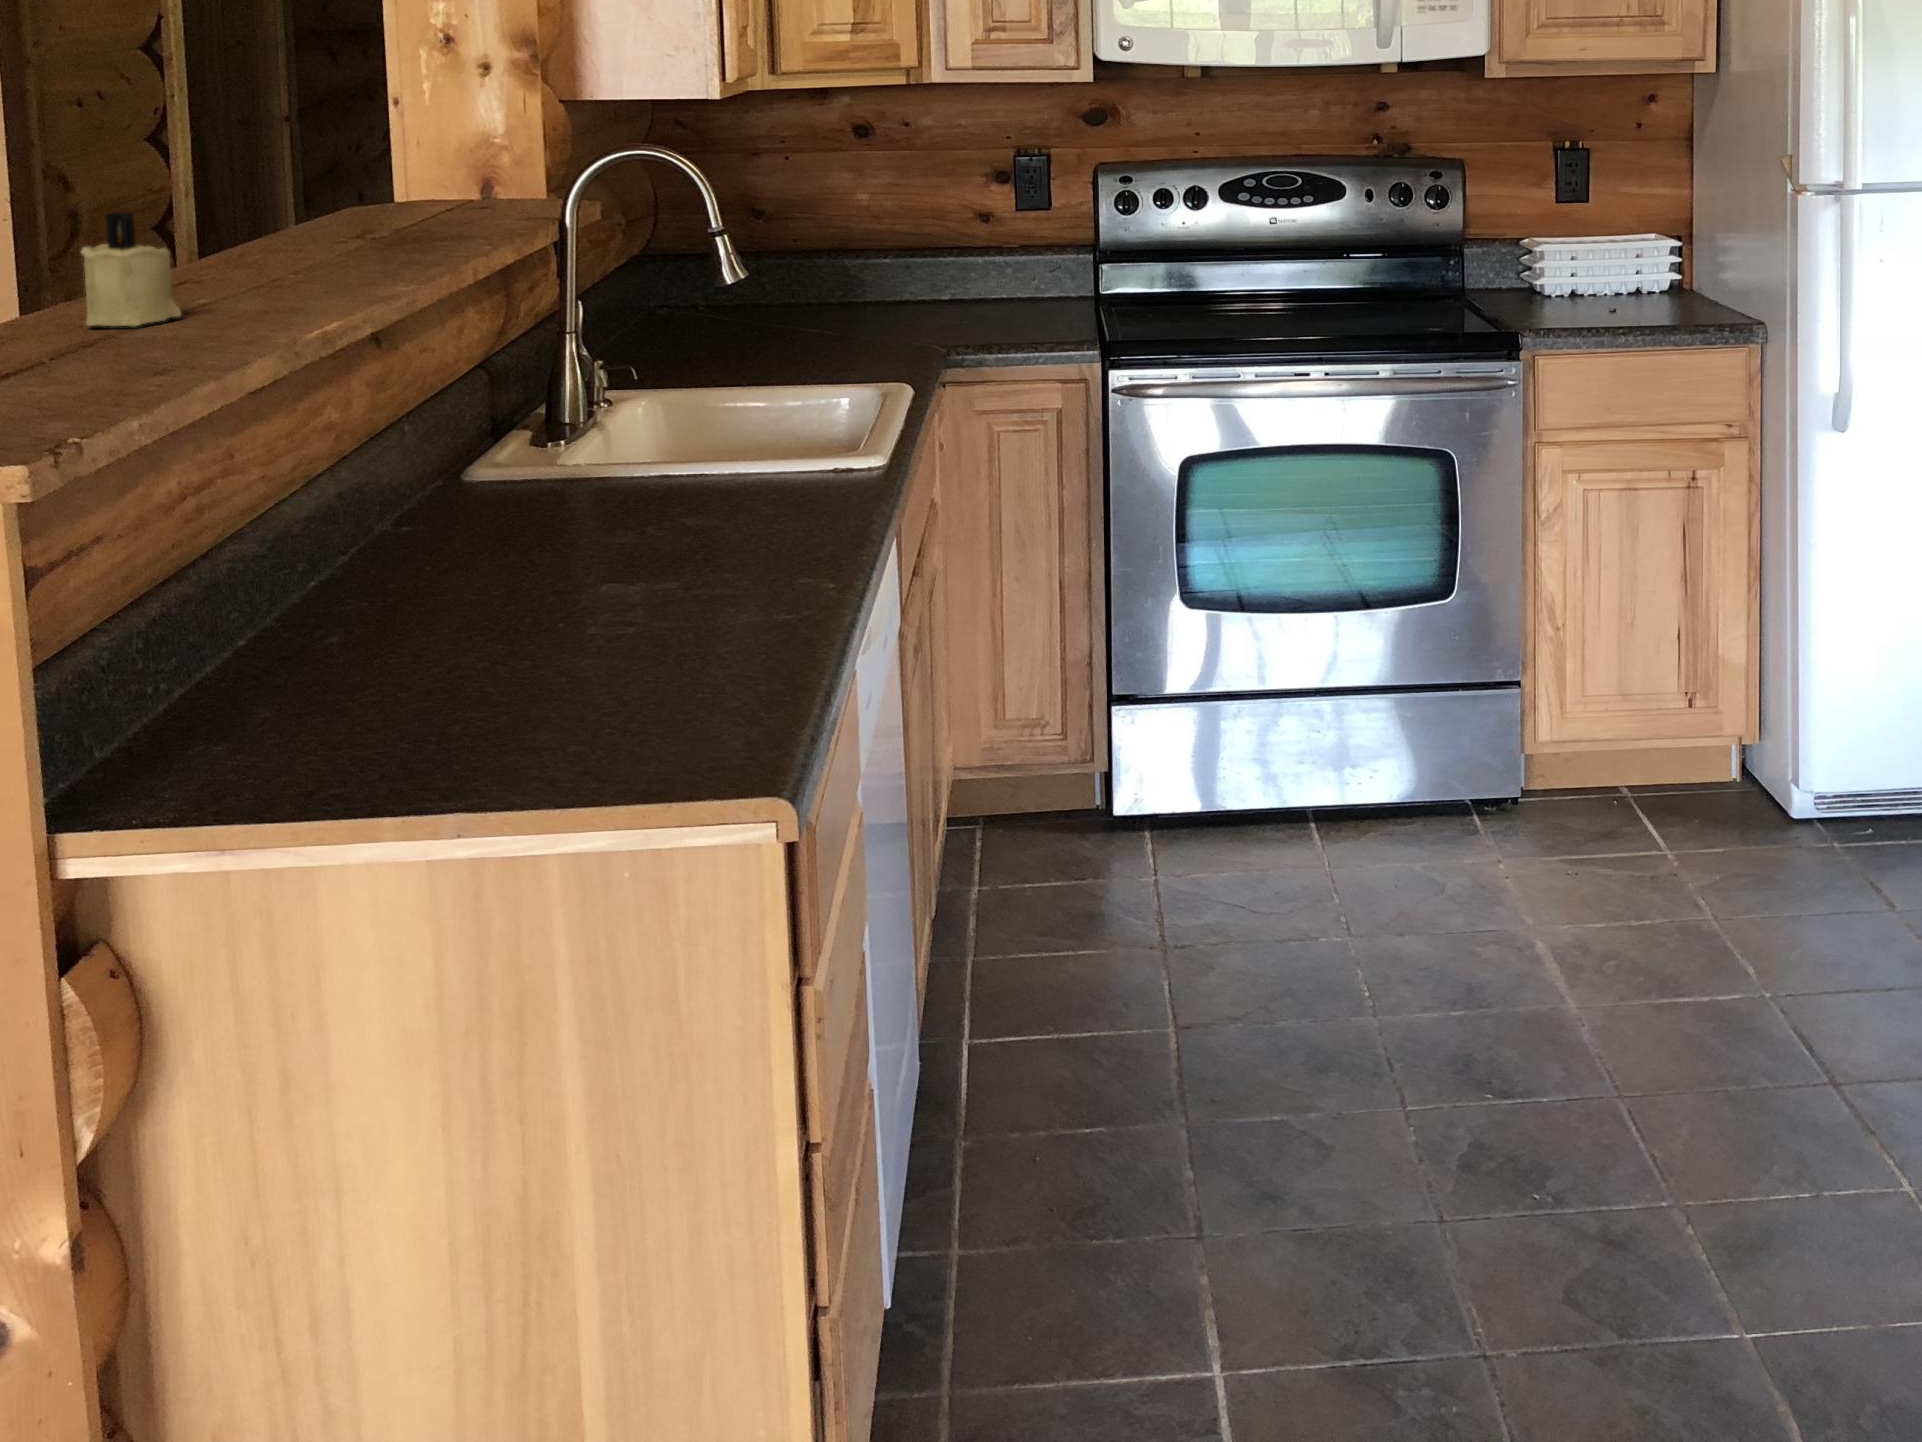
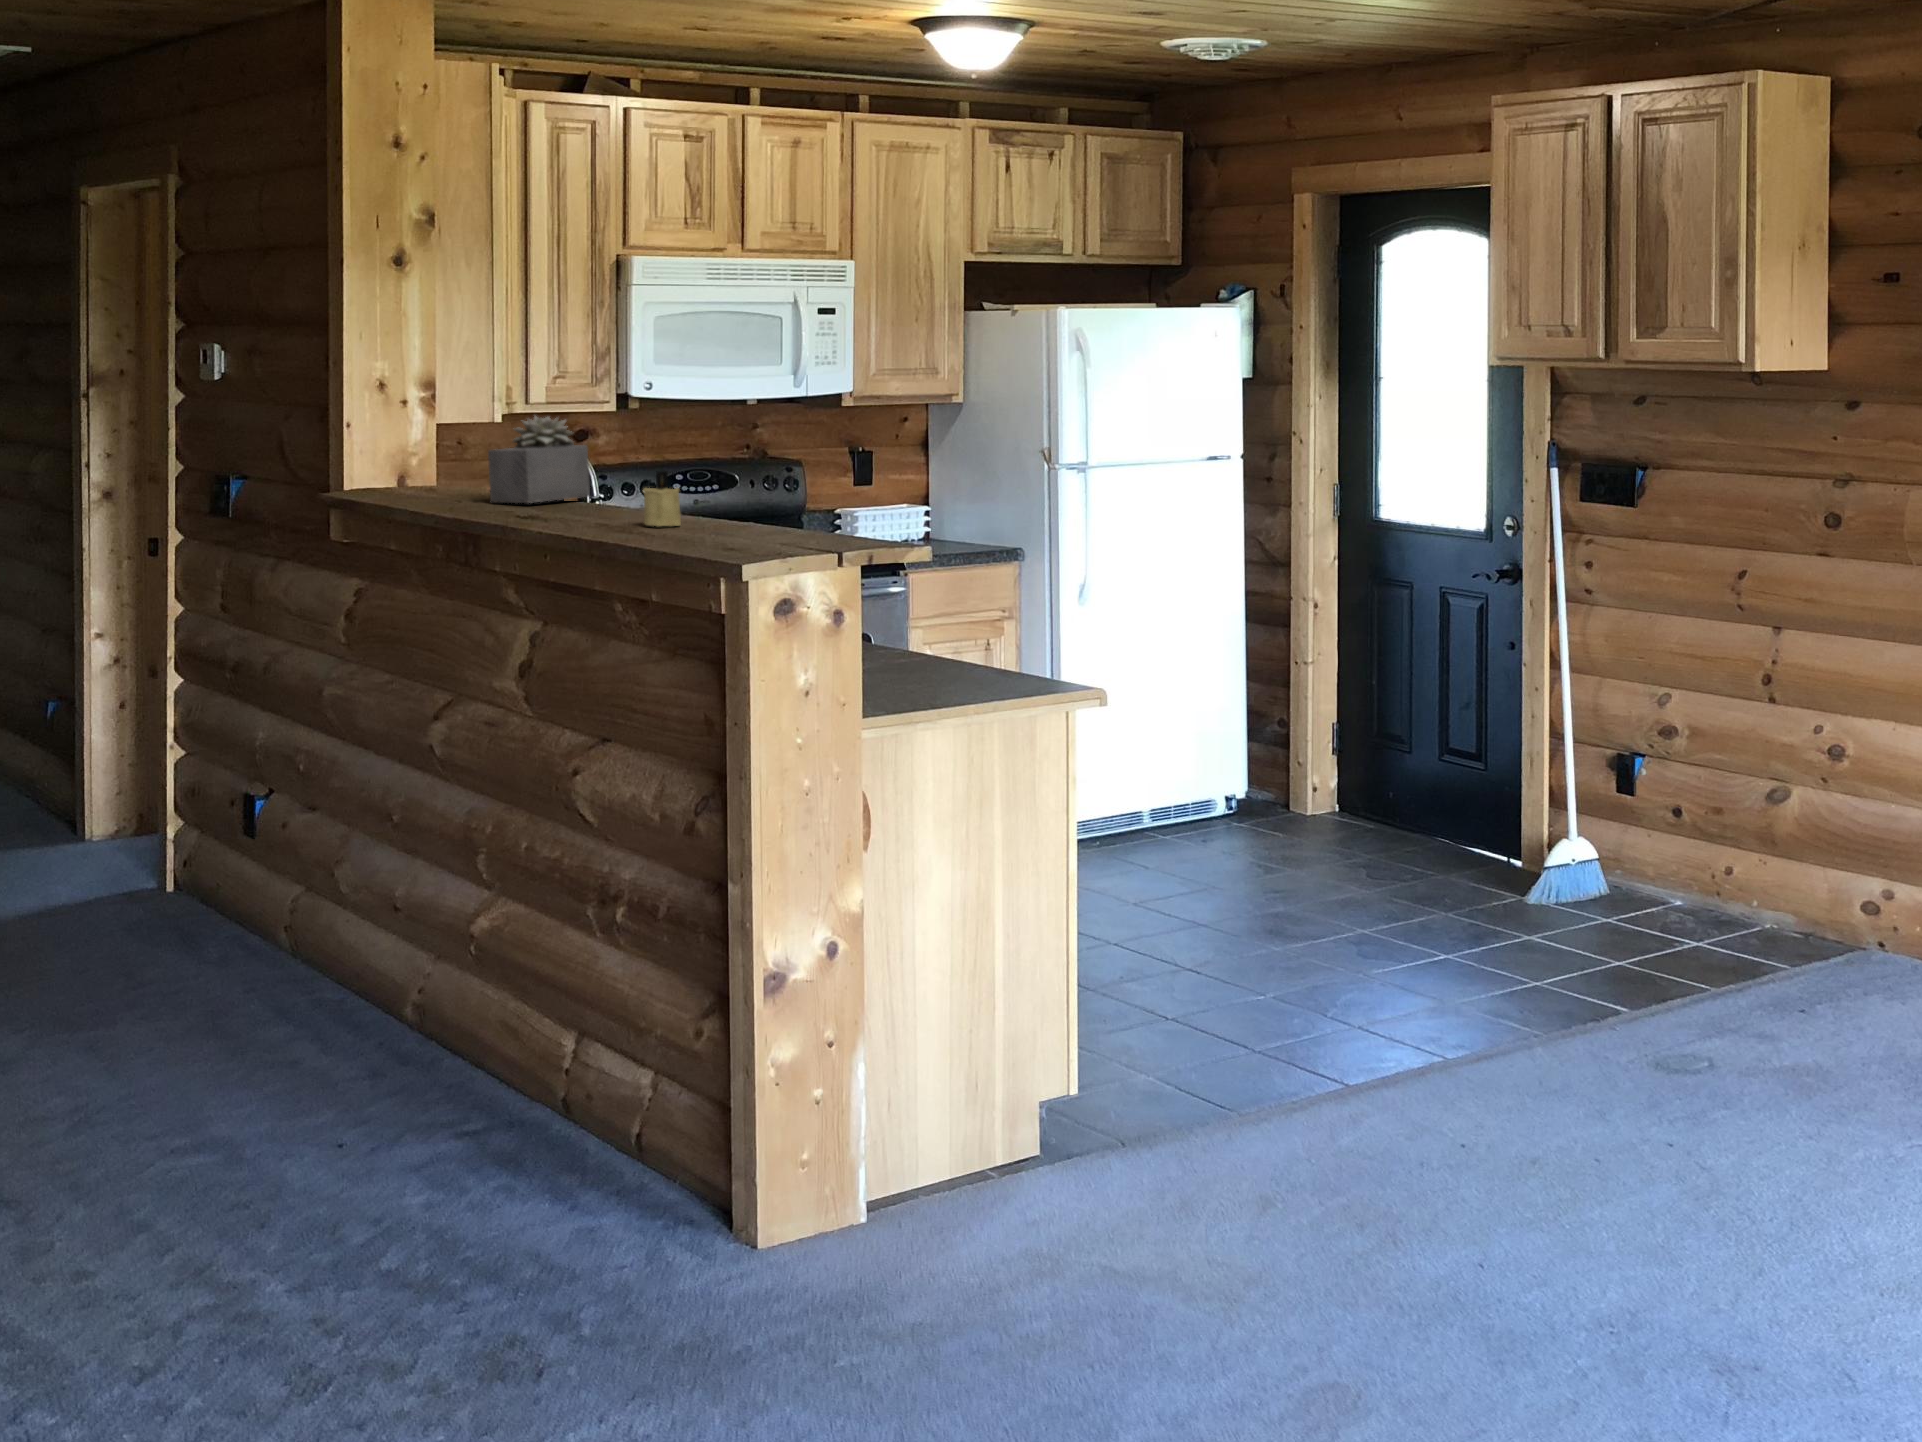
succulent plant: none [305,88,464,246] -> present [488,416,590,503]

